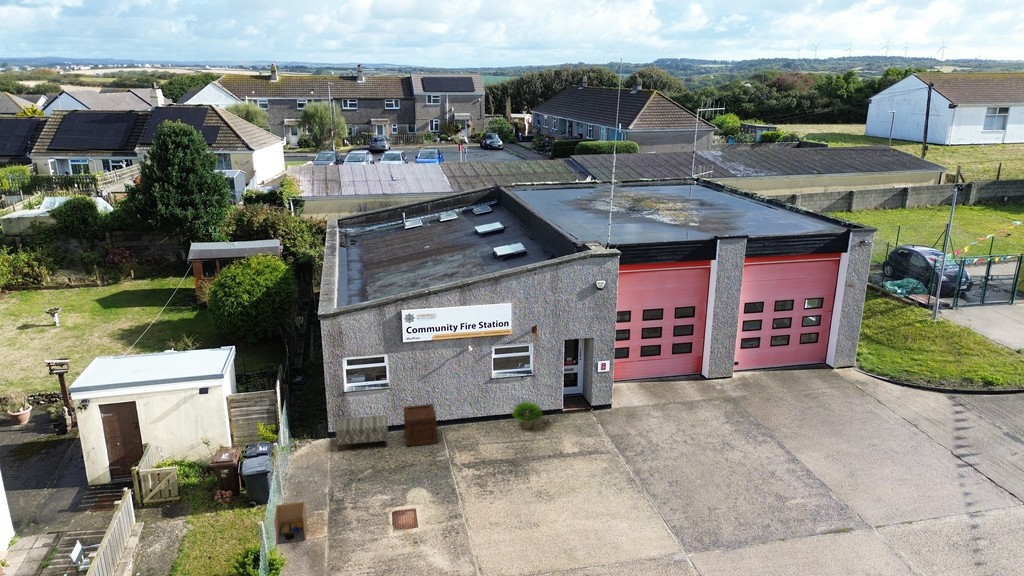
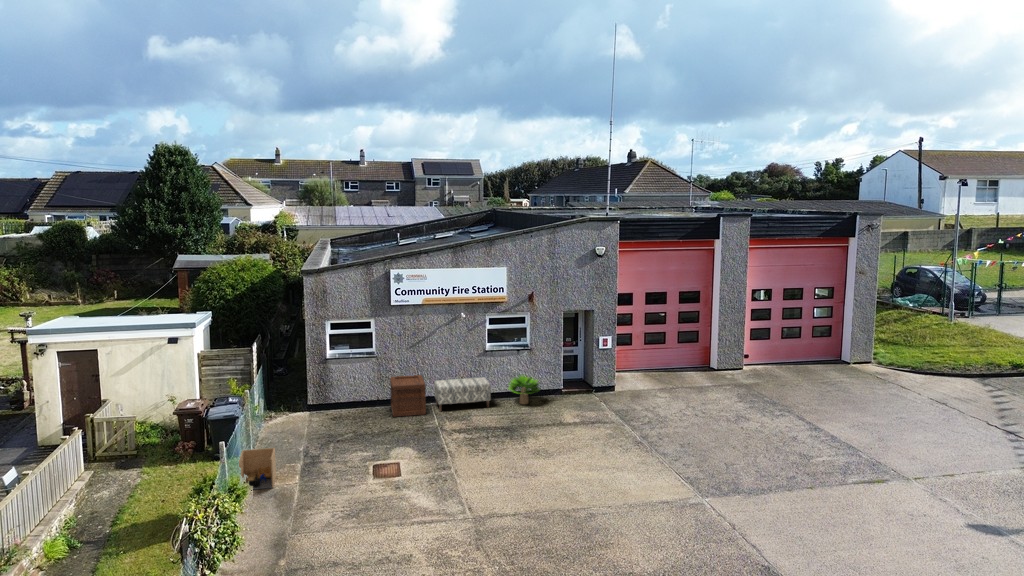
bench: present [336,415,388,451] -> present [434,377,491,411]

